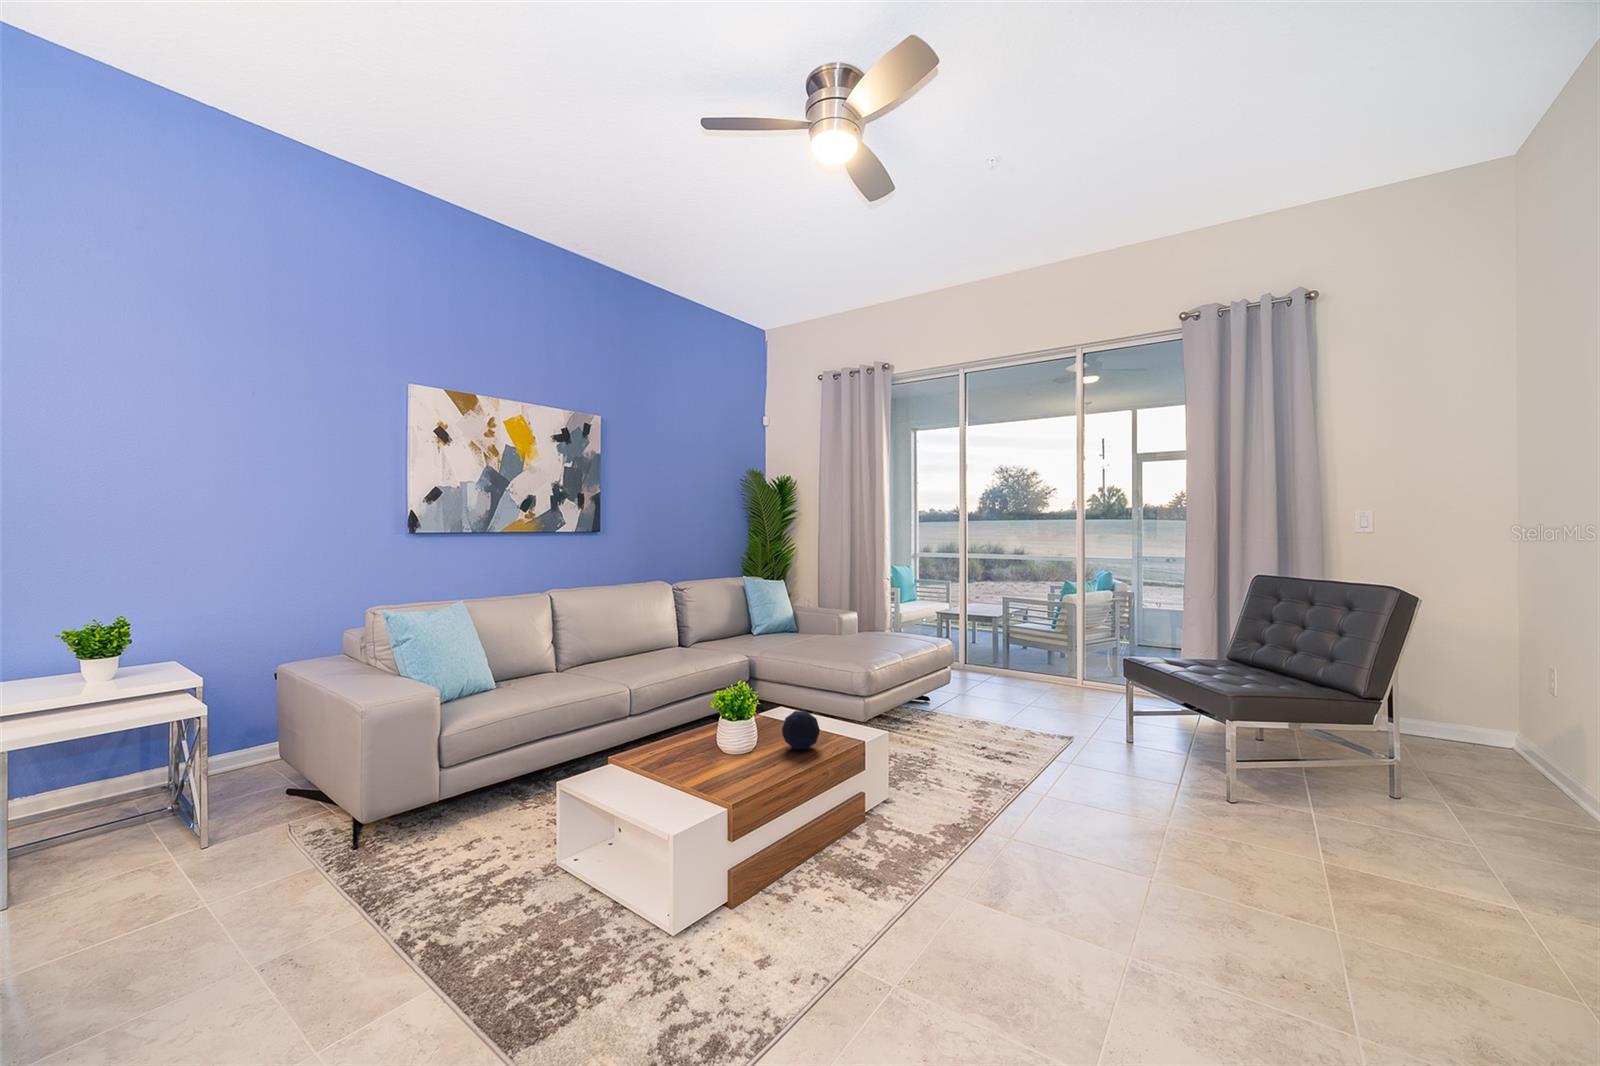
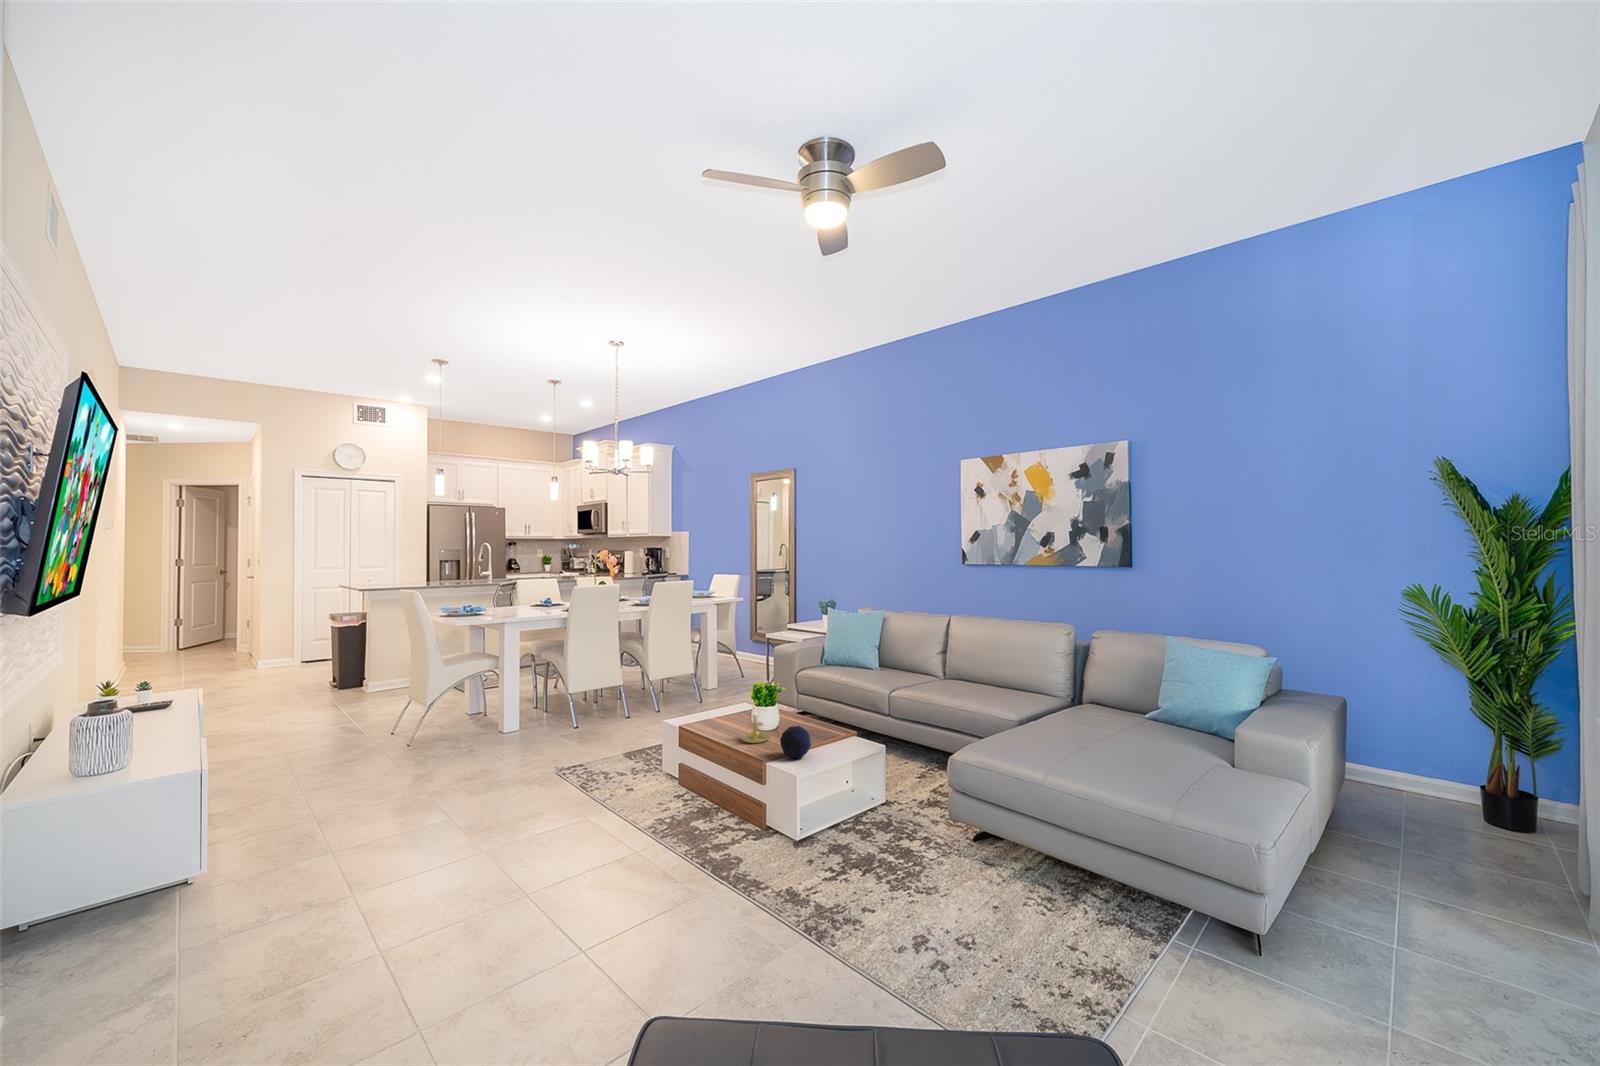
candle holder: none [699,723,751,779] -> present [741,713,771,743]

